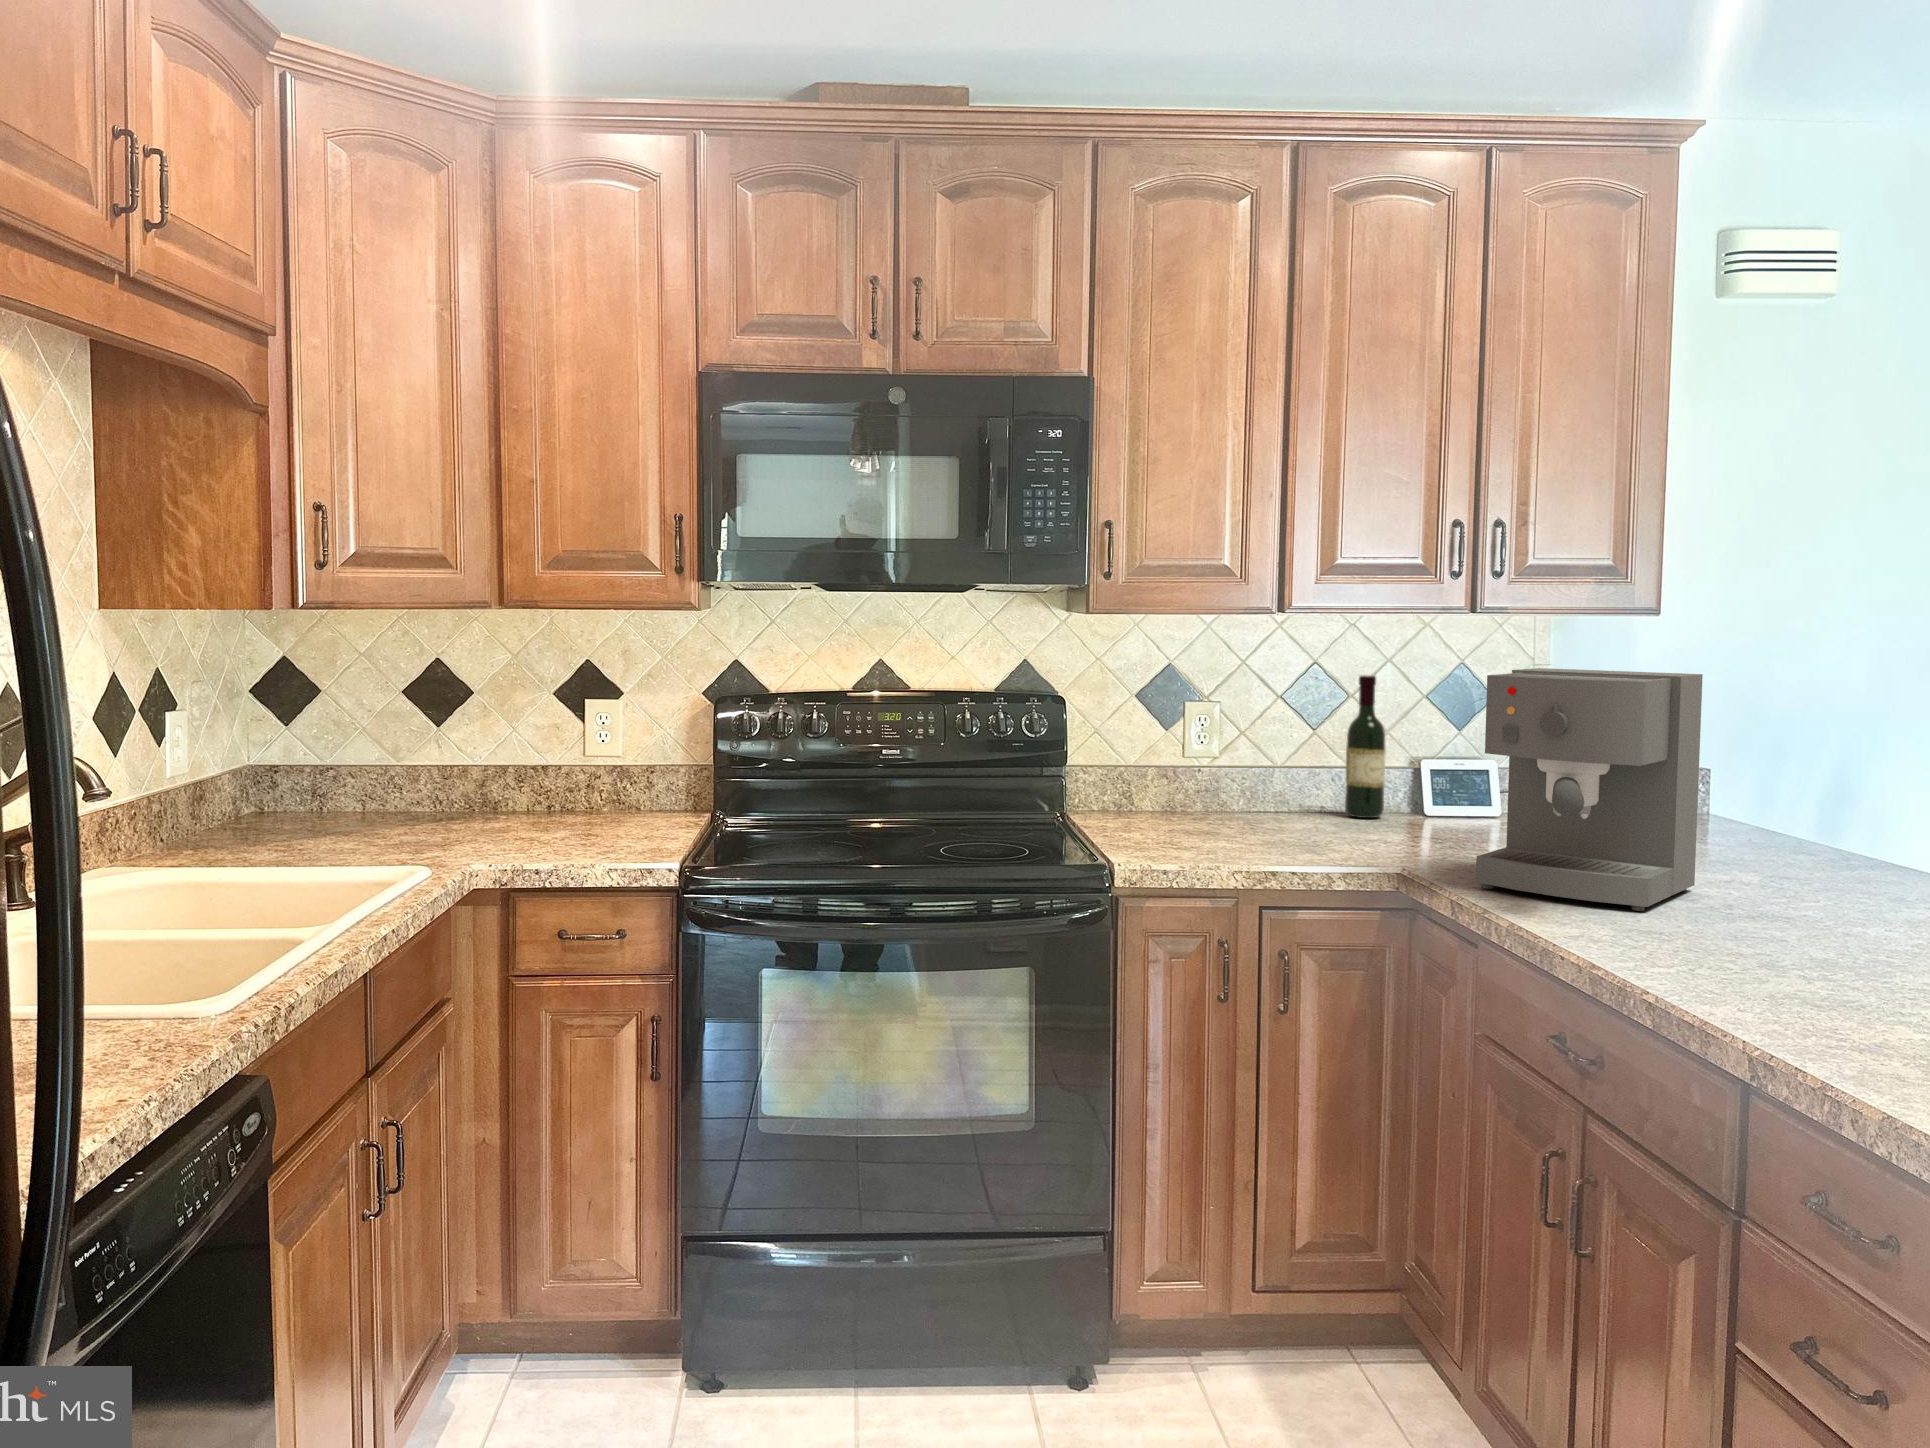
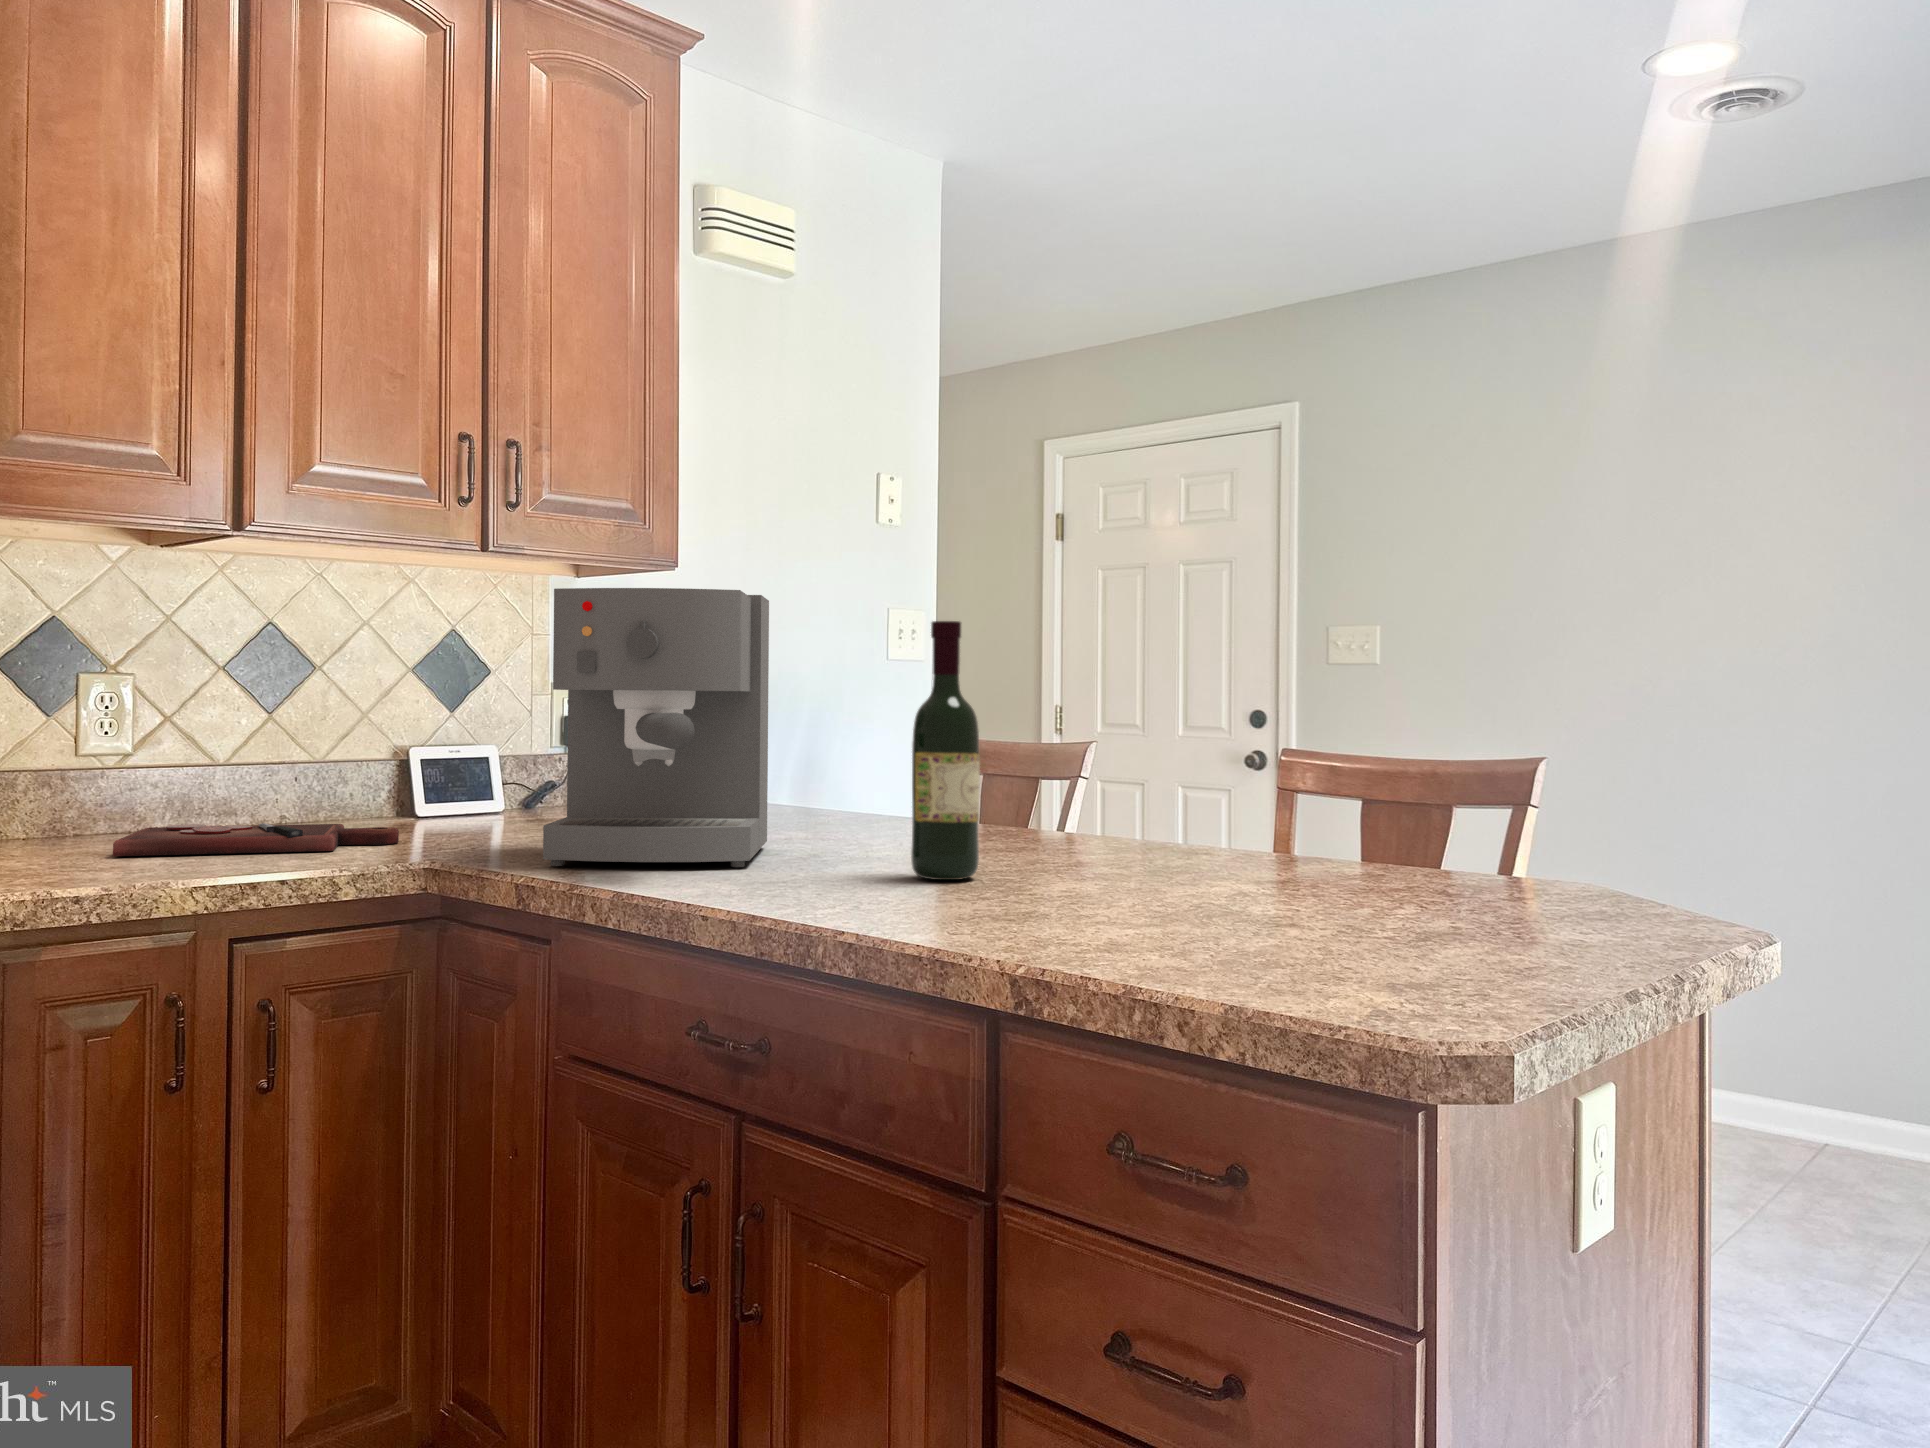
wine bottle: present [1345,675,1385,818] -> present [911,621,980,880]
cutting board: none [1197,815,1390,850] -> present [113,823,399,856]

